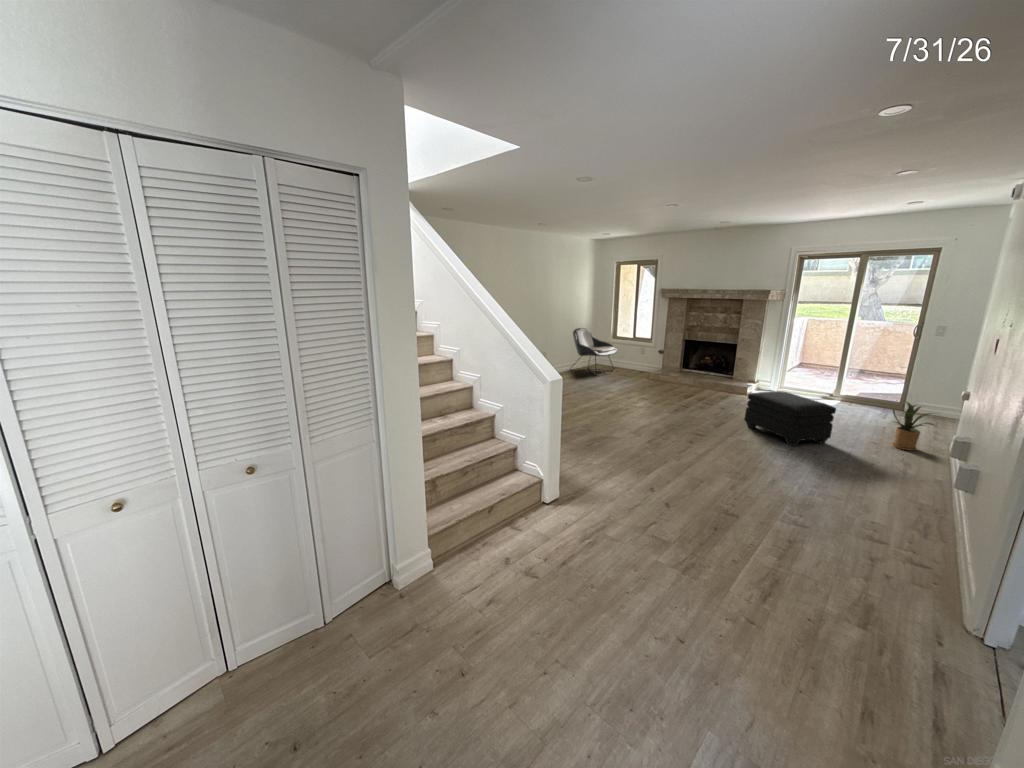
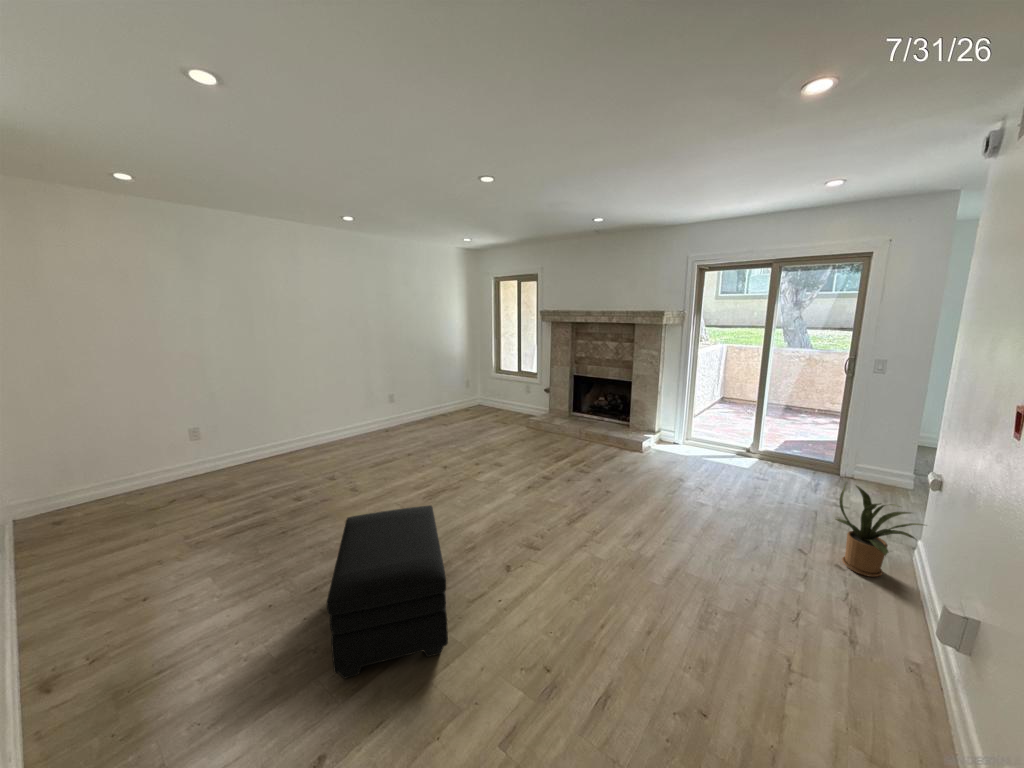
lounge chair: present [571,328,617,376] -> none [435,360,495,423]
ottoman: present [744,391,836,446] -> present [327,505,448,679]

